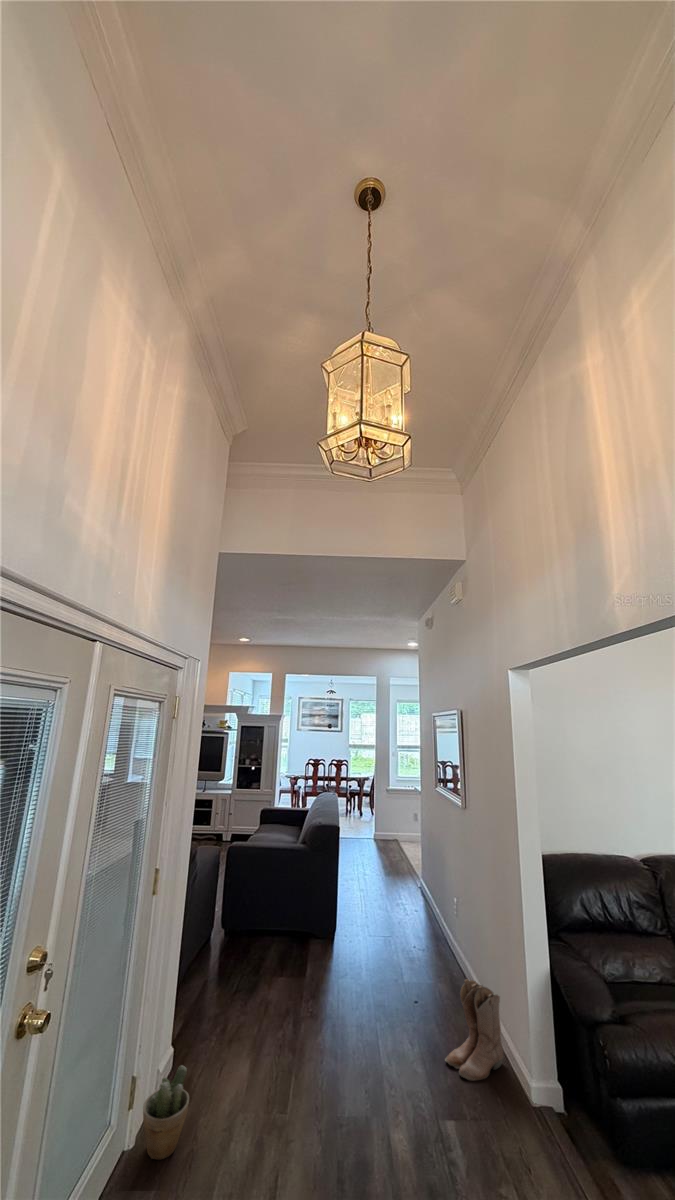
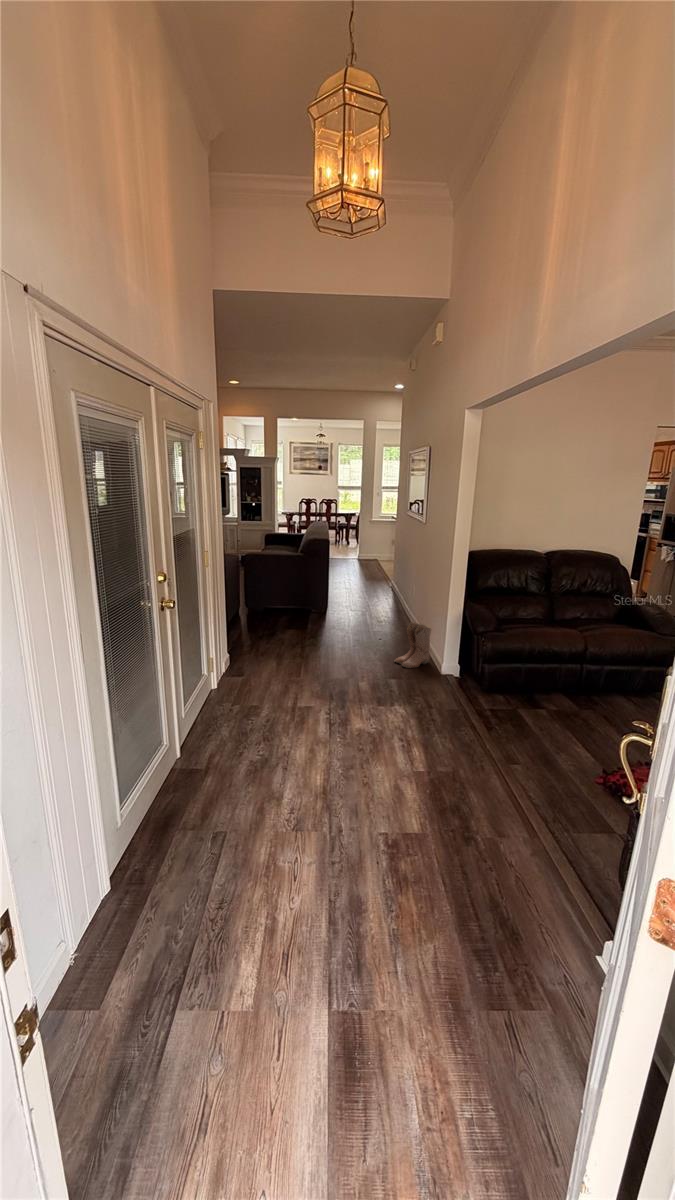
potted plant: present [143,1066,189,1160] -> none [219,655,245,692]

